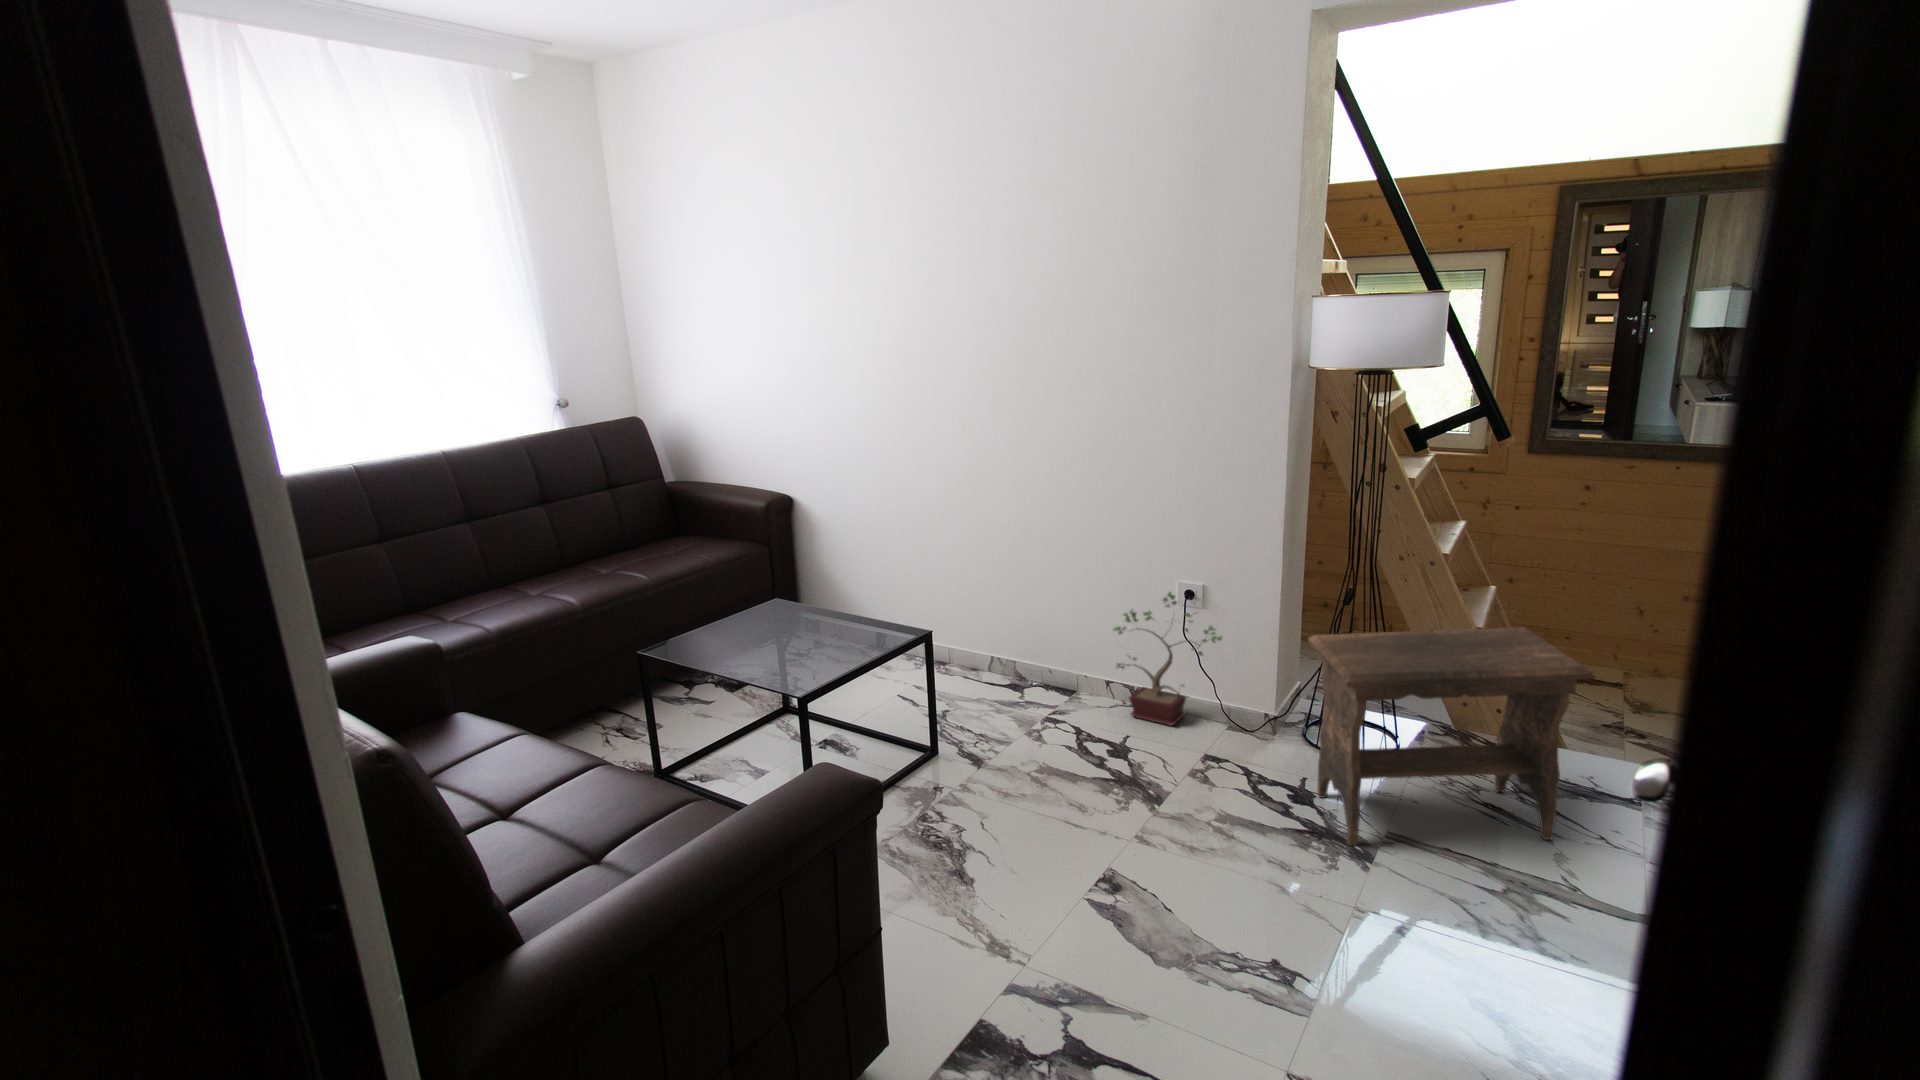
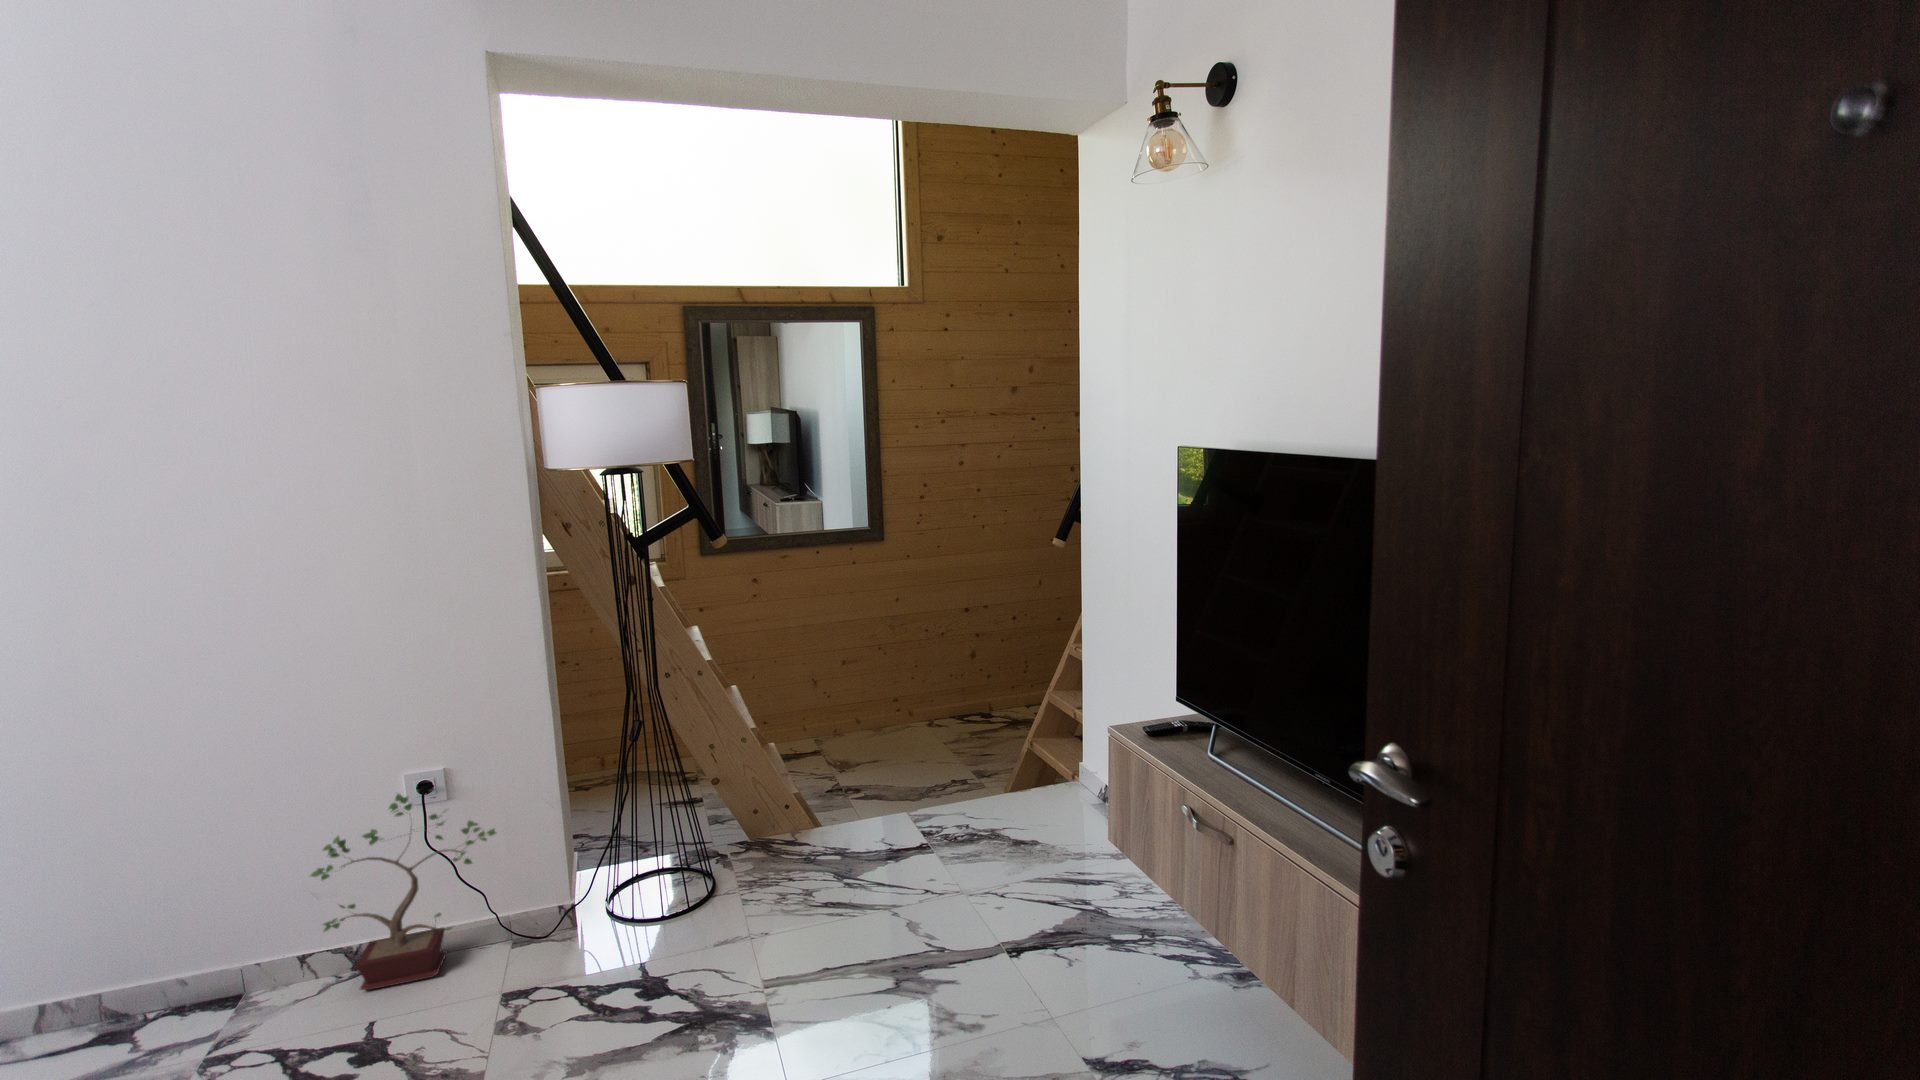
footstool: present [1308,627,1593,845] -> none [629,714,905,1019]

